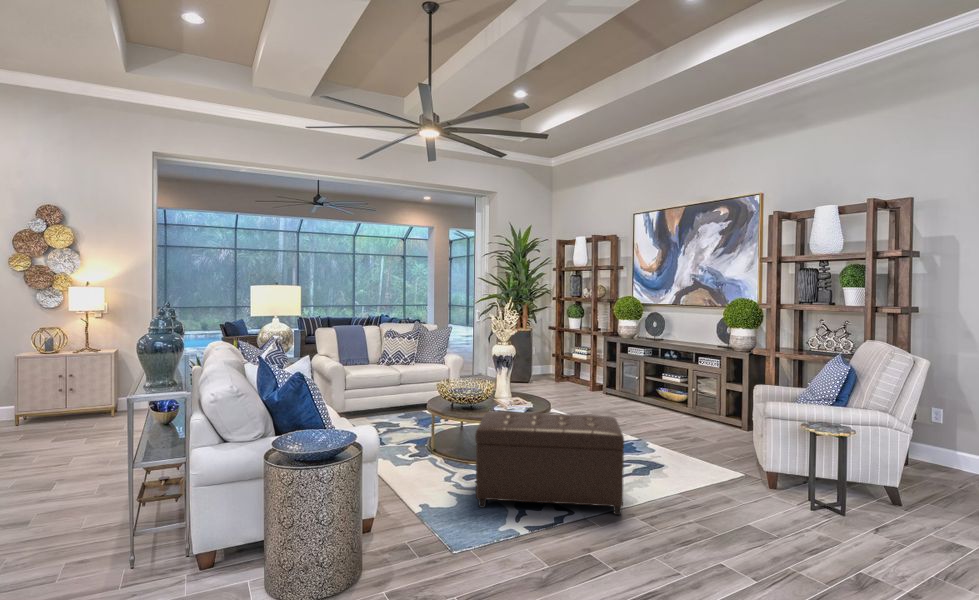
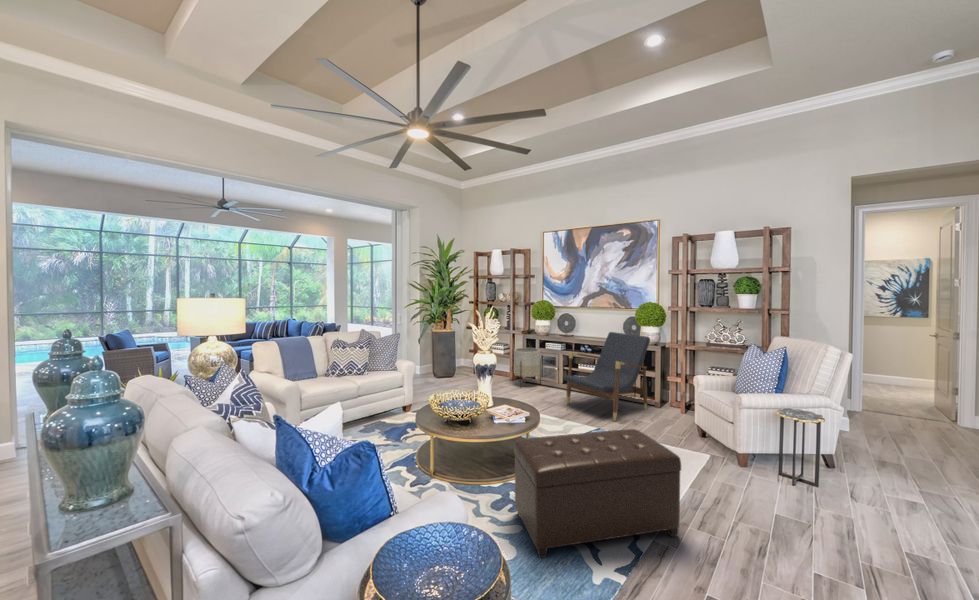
lounge chair: none [623,334,732,435] -> present [564,332,650,421]
planter: none [587,352,620,398] -> present [514,348,541,382]

